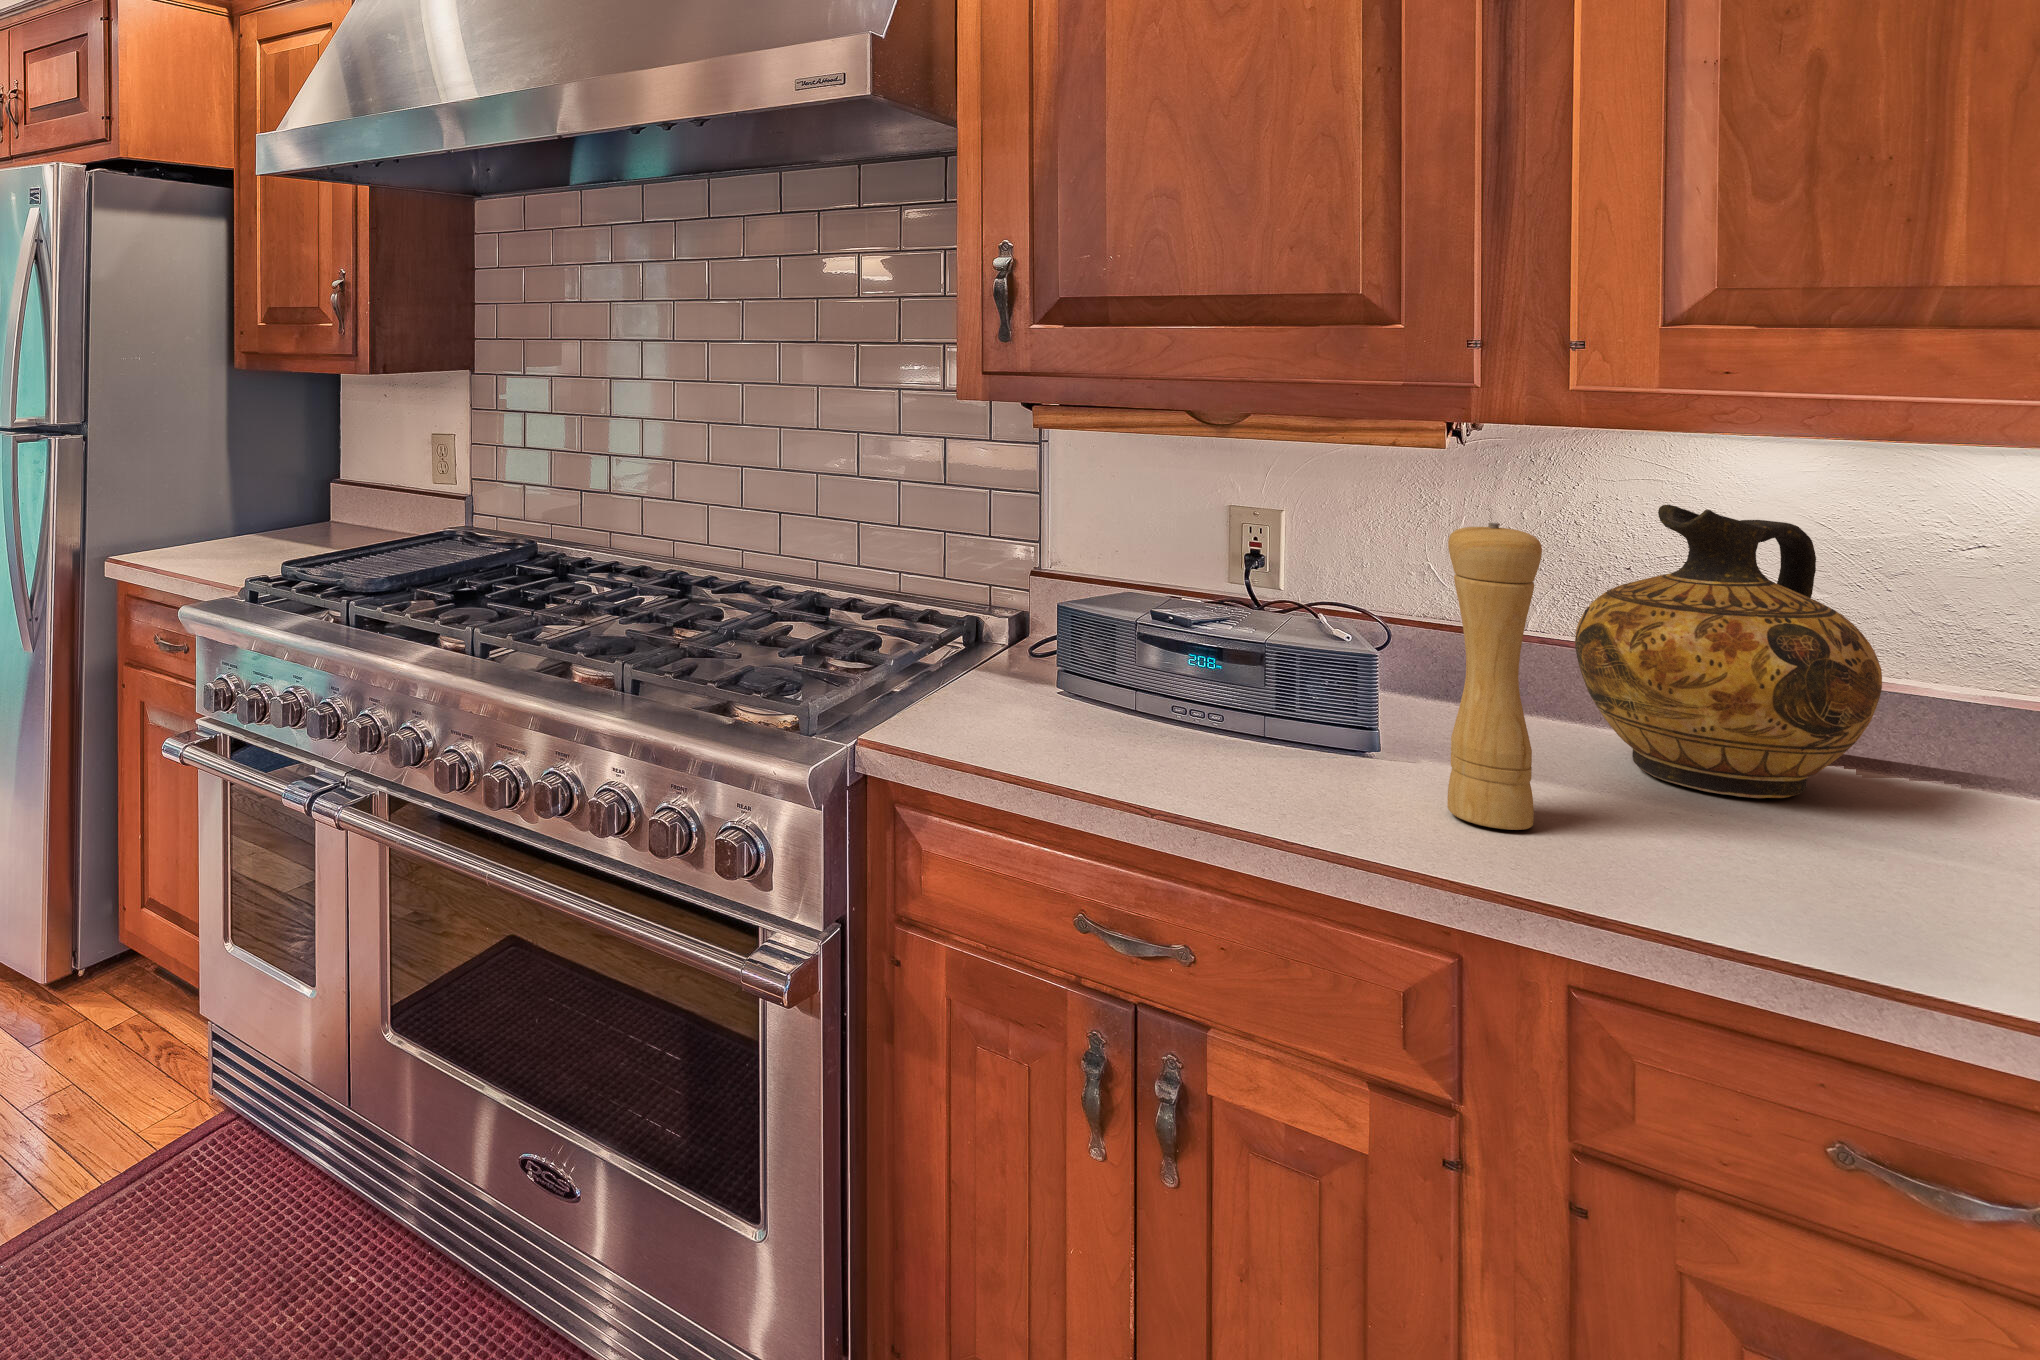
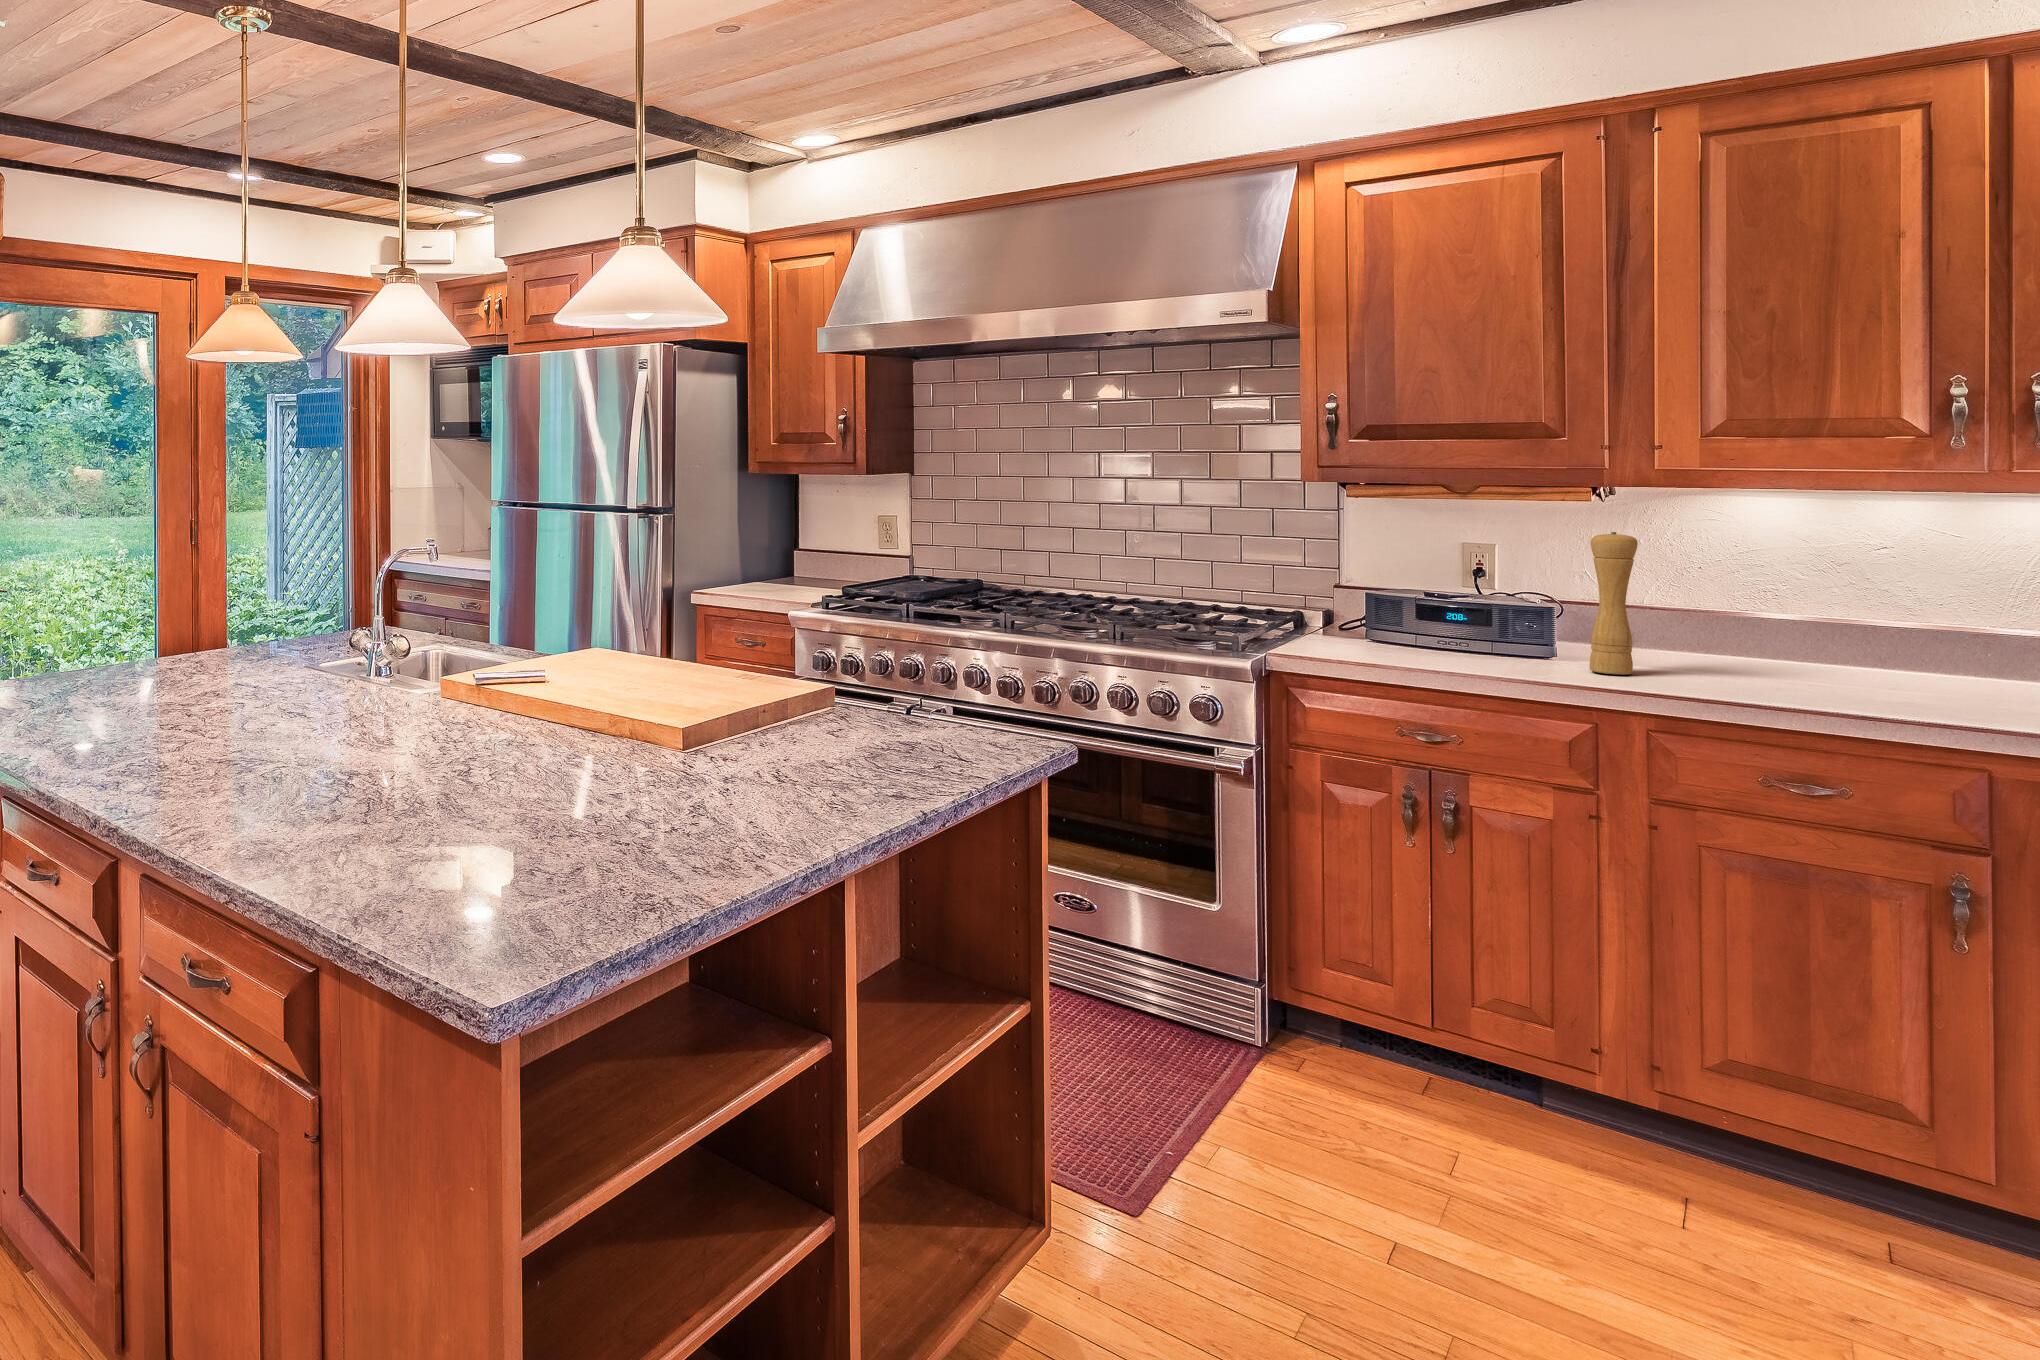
ceramic jug: present [1575,505,1882,798] -> none [1658,526,1812,667]

